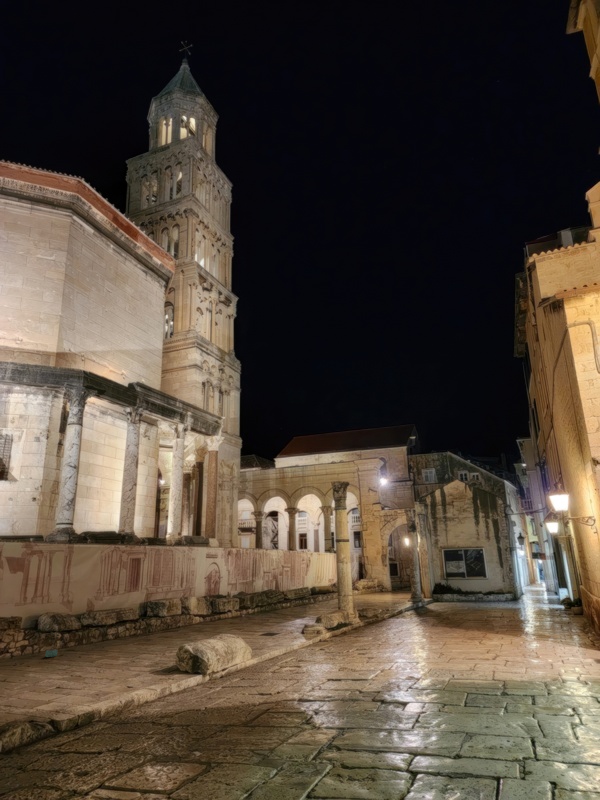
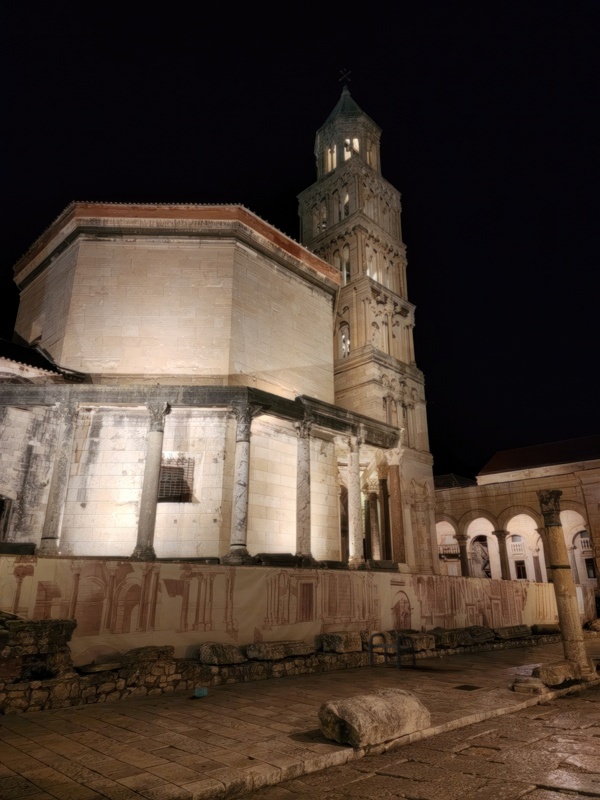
bench: none [188,597,227,626] -> present [369,633,416,670]

